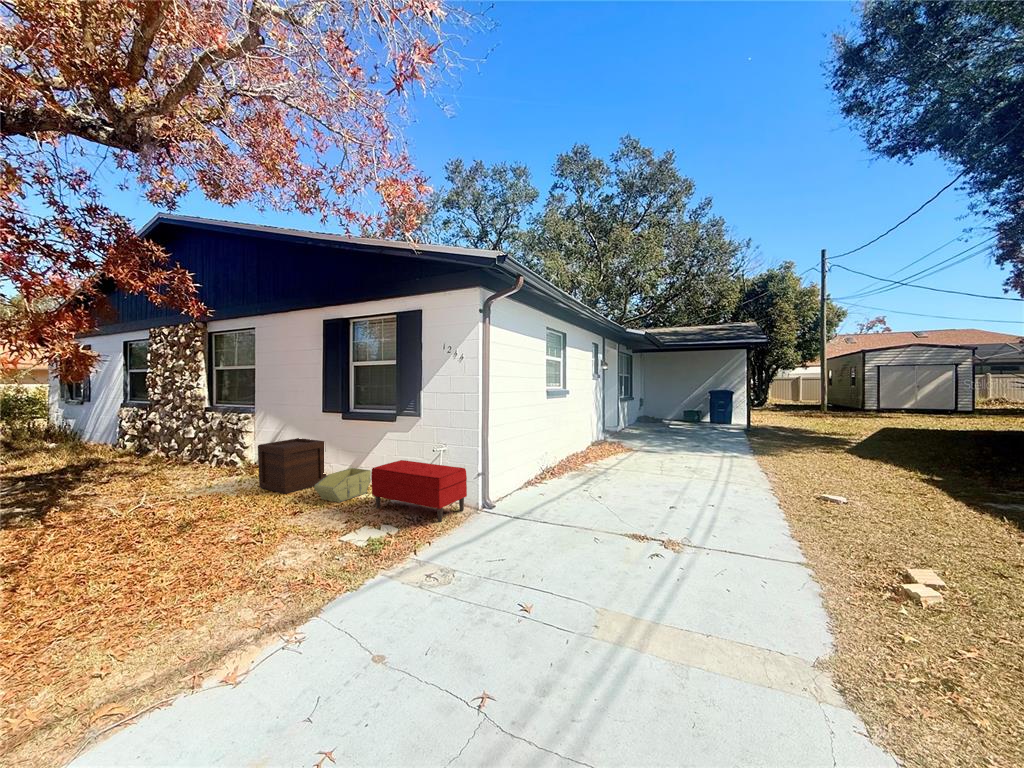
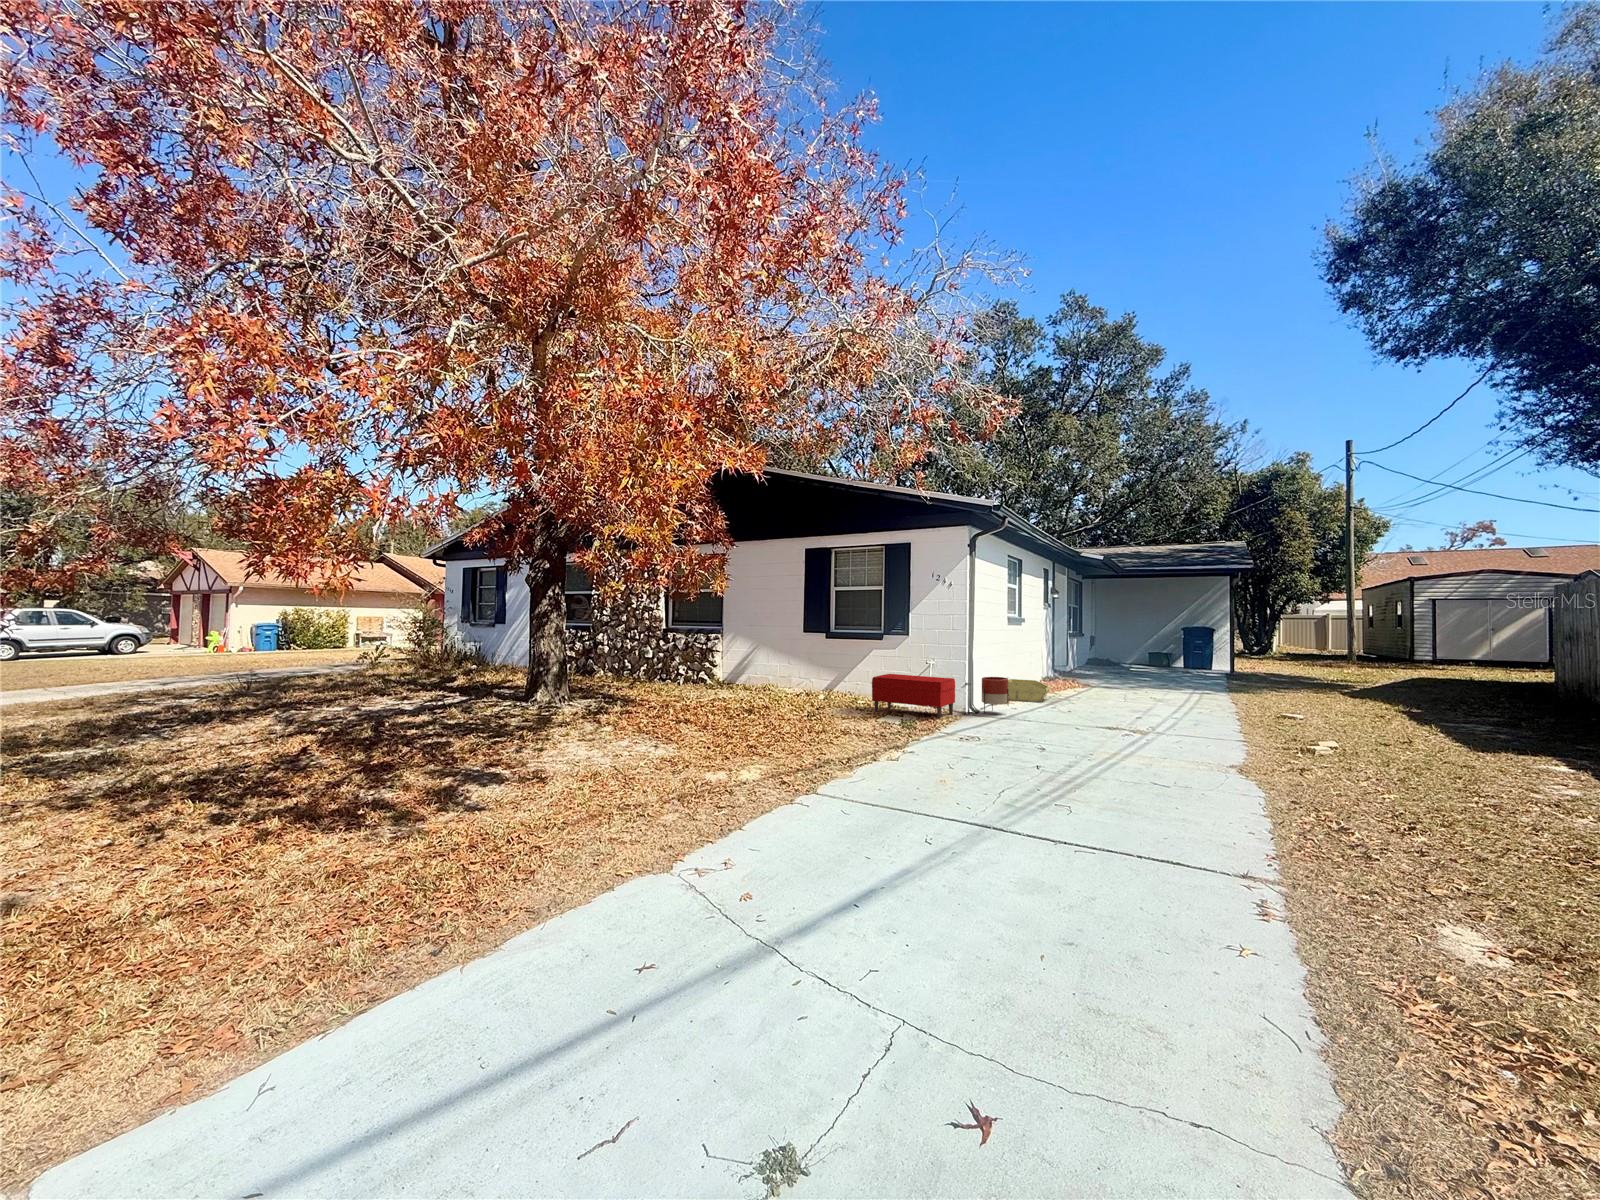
wooden crate: present [258,438,326,494] -> none [748,657,804,703]
planter: none [500,462,529,509] -> present [982,677,1008,714]
storage bin: present [314,468,371,502] -> present [1008,679,1050,702]

